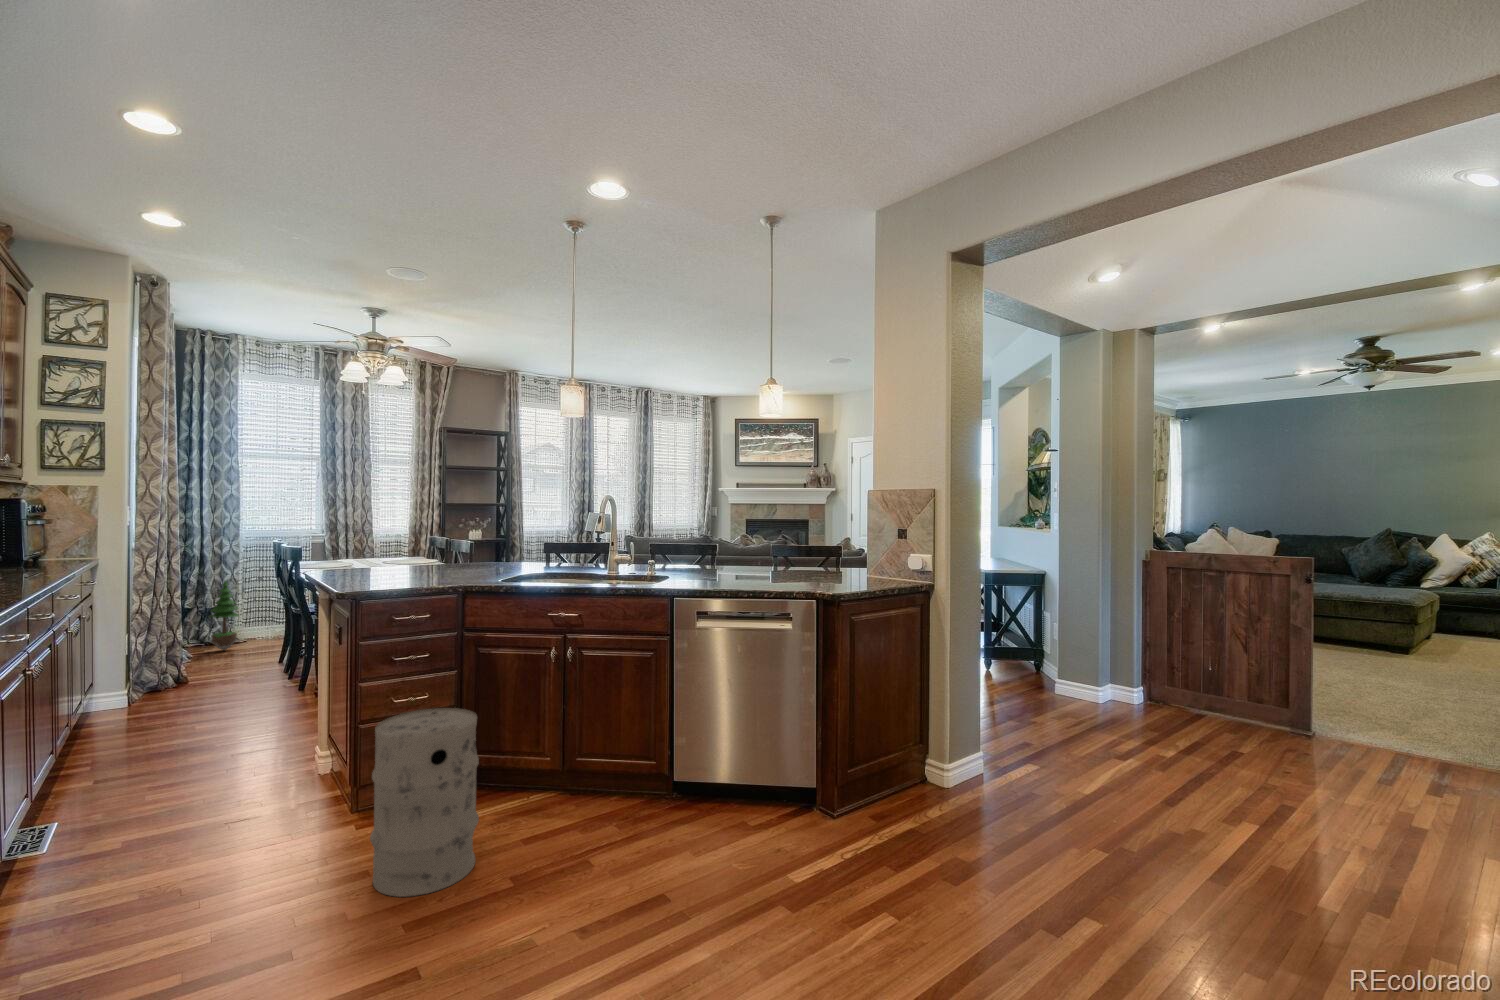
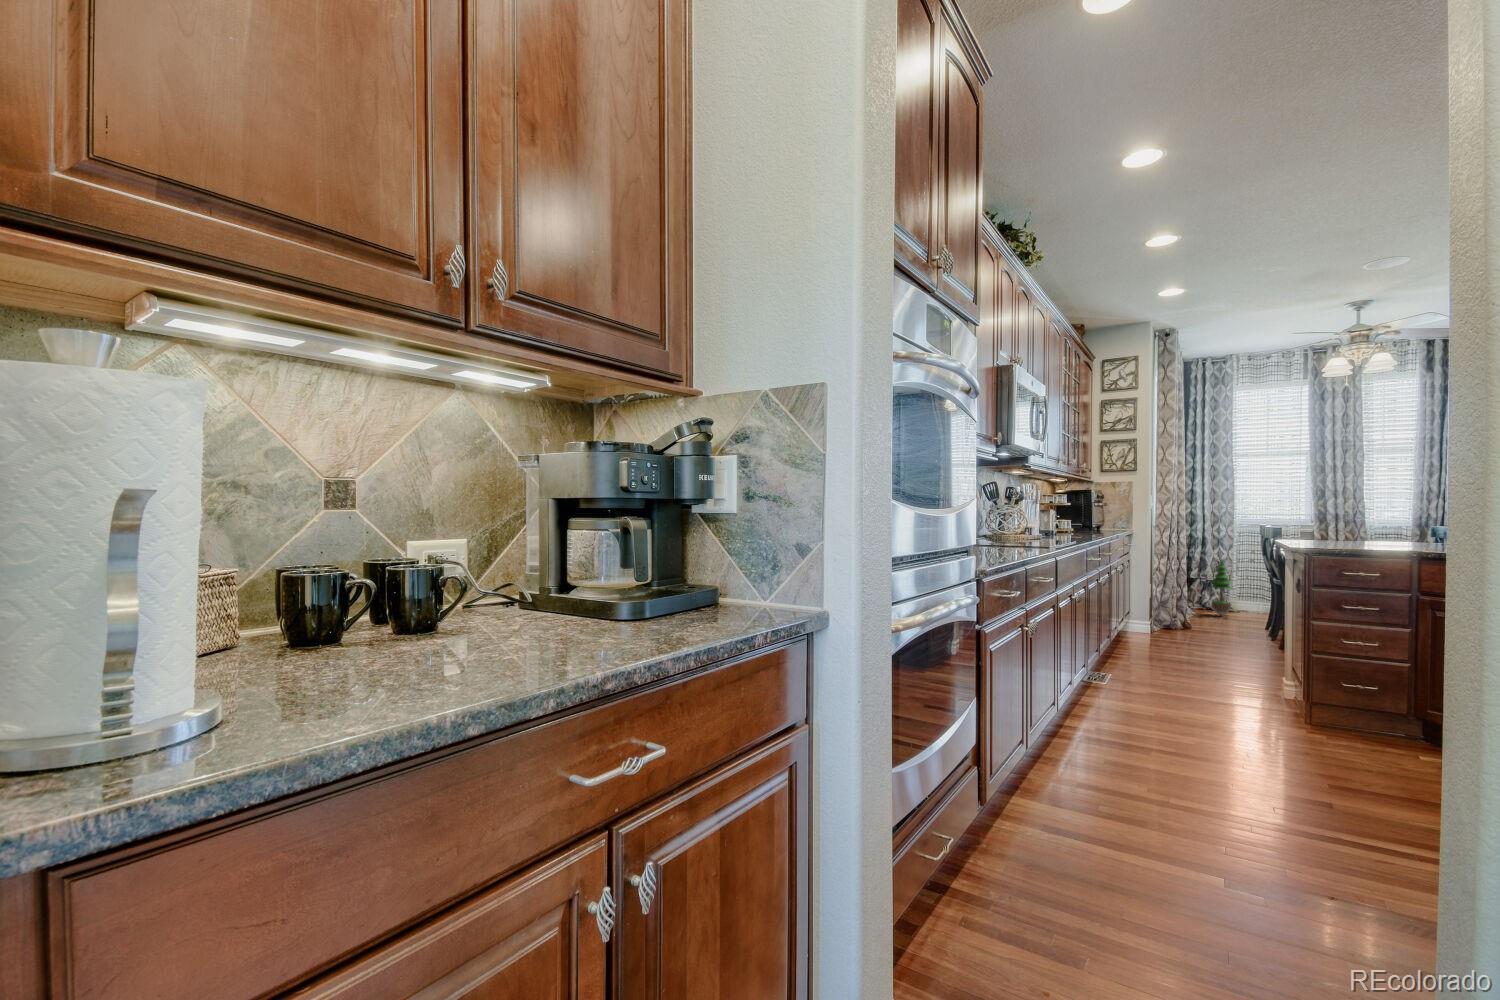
trash can: present [370,708,479,897] -> none [1289,647,1393,789]

